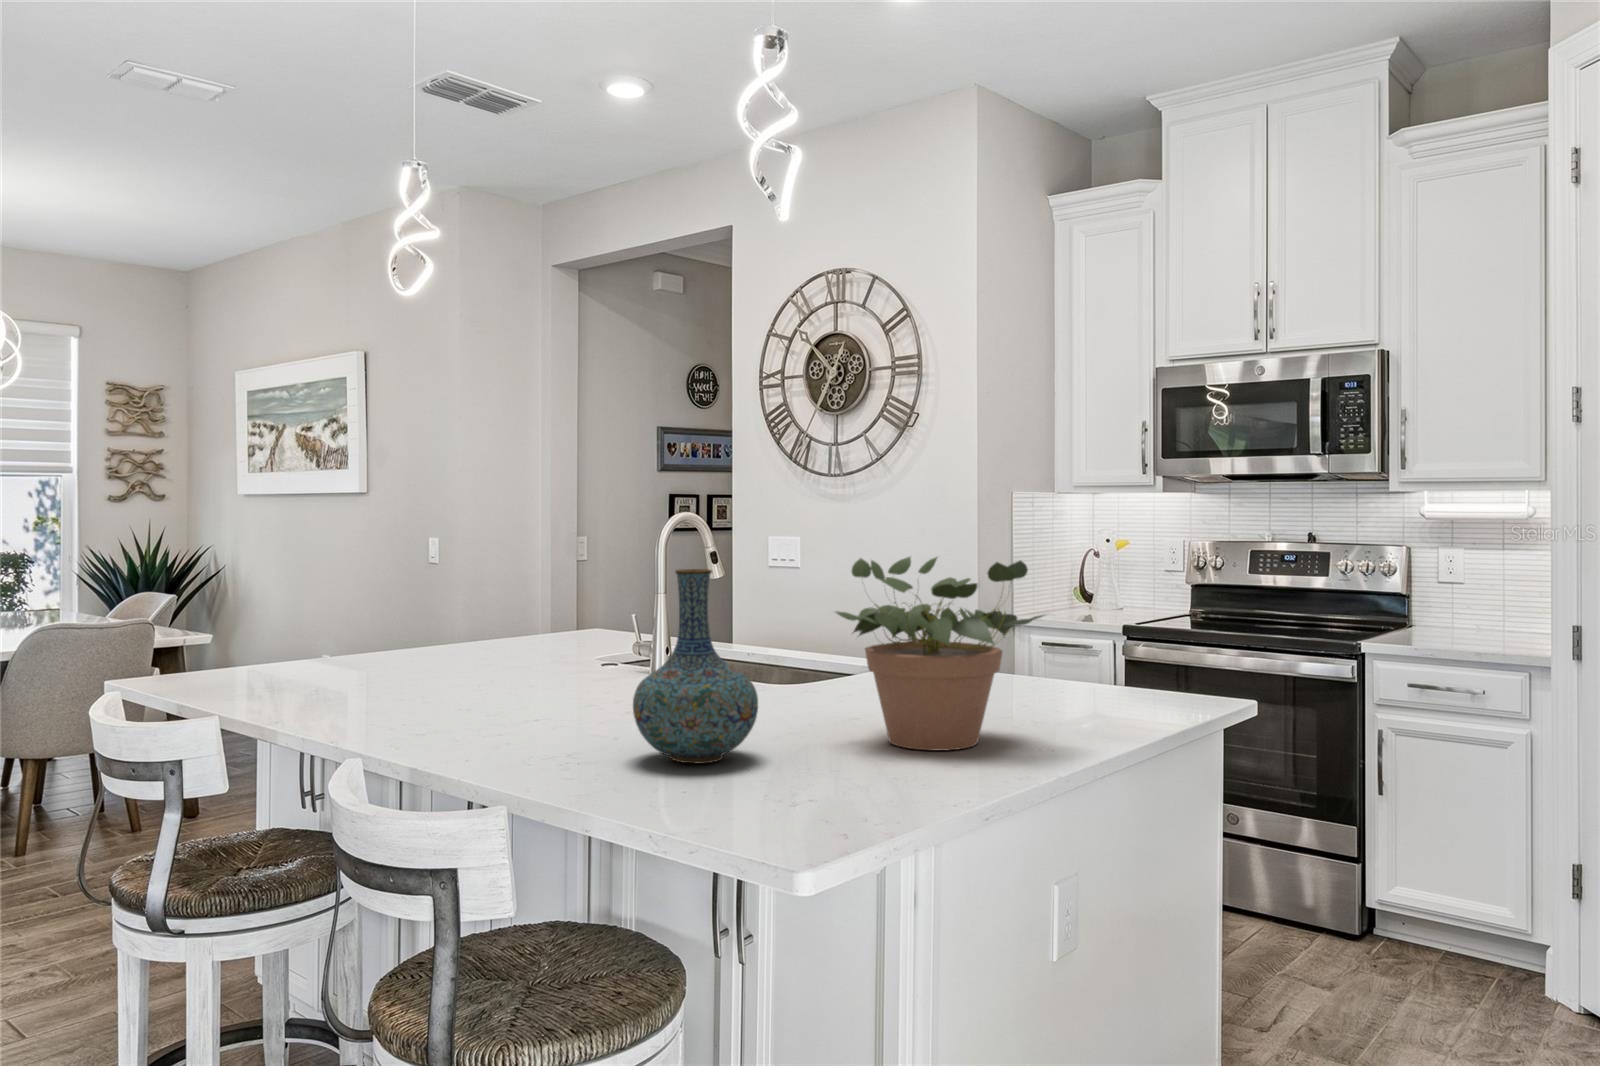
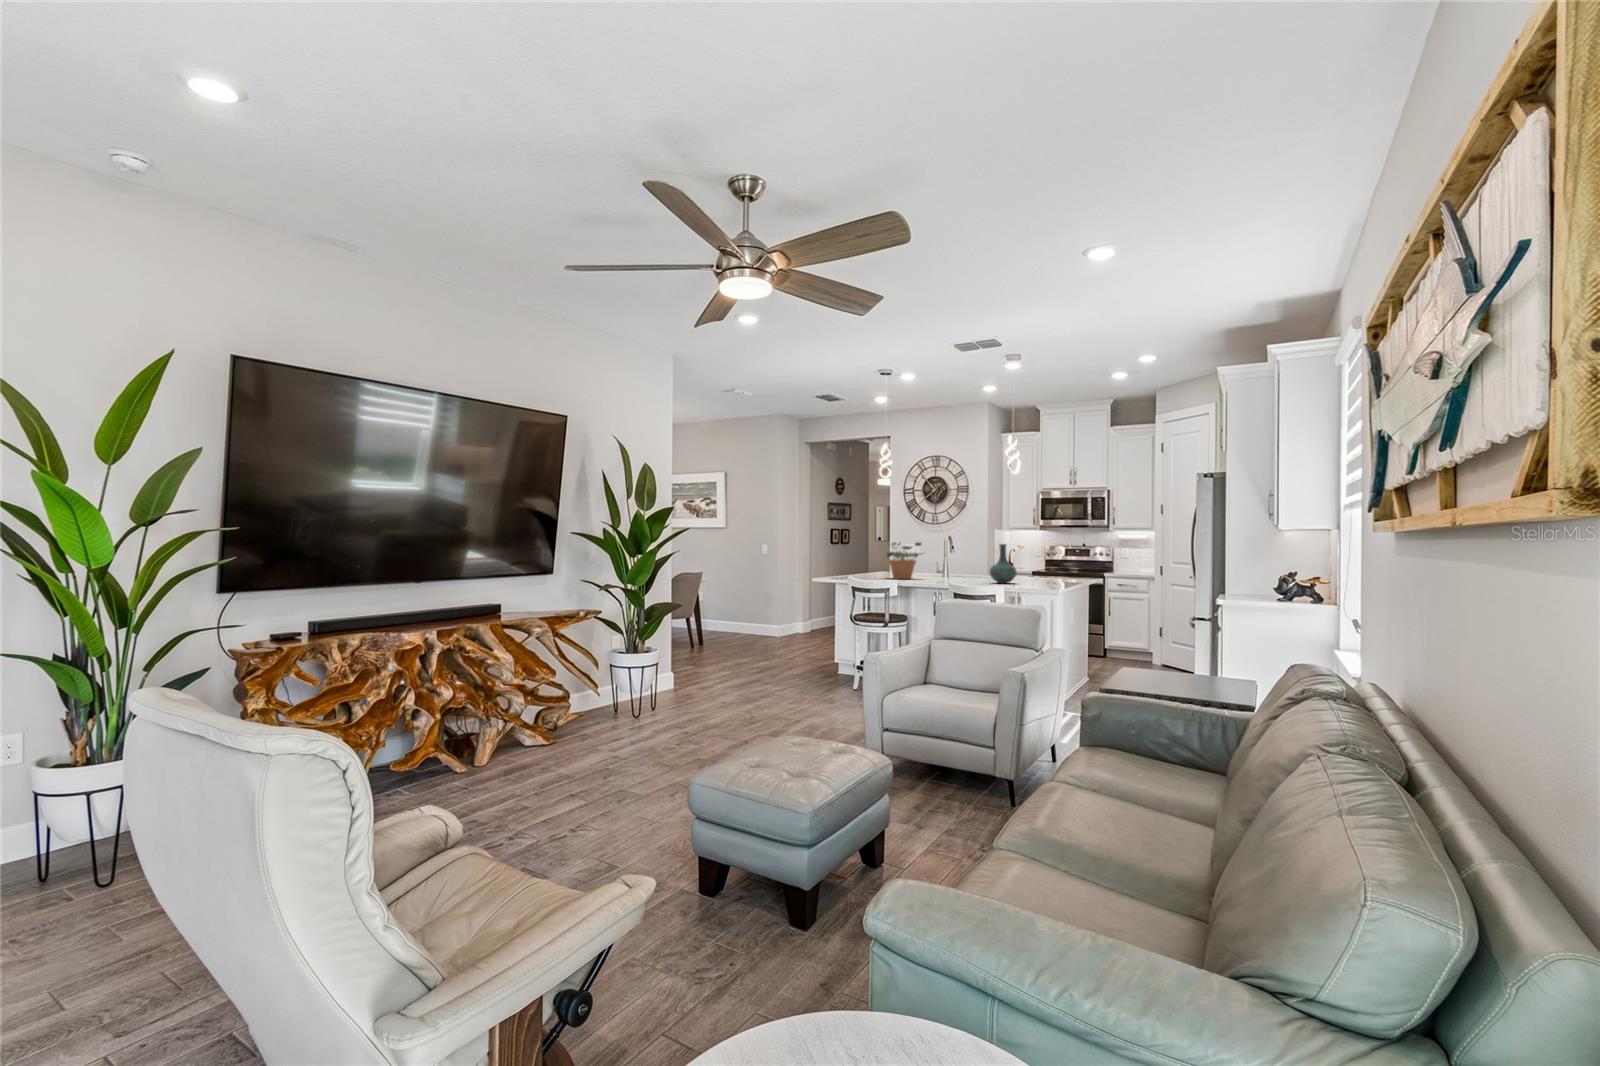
potted plant: present [836,557,1045,751] -> present [887,542,921,579]

